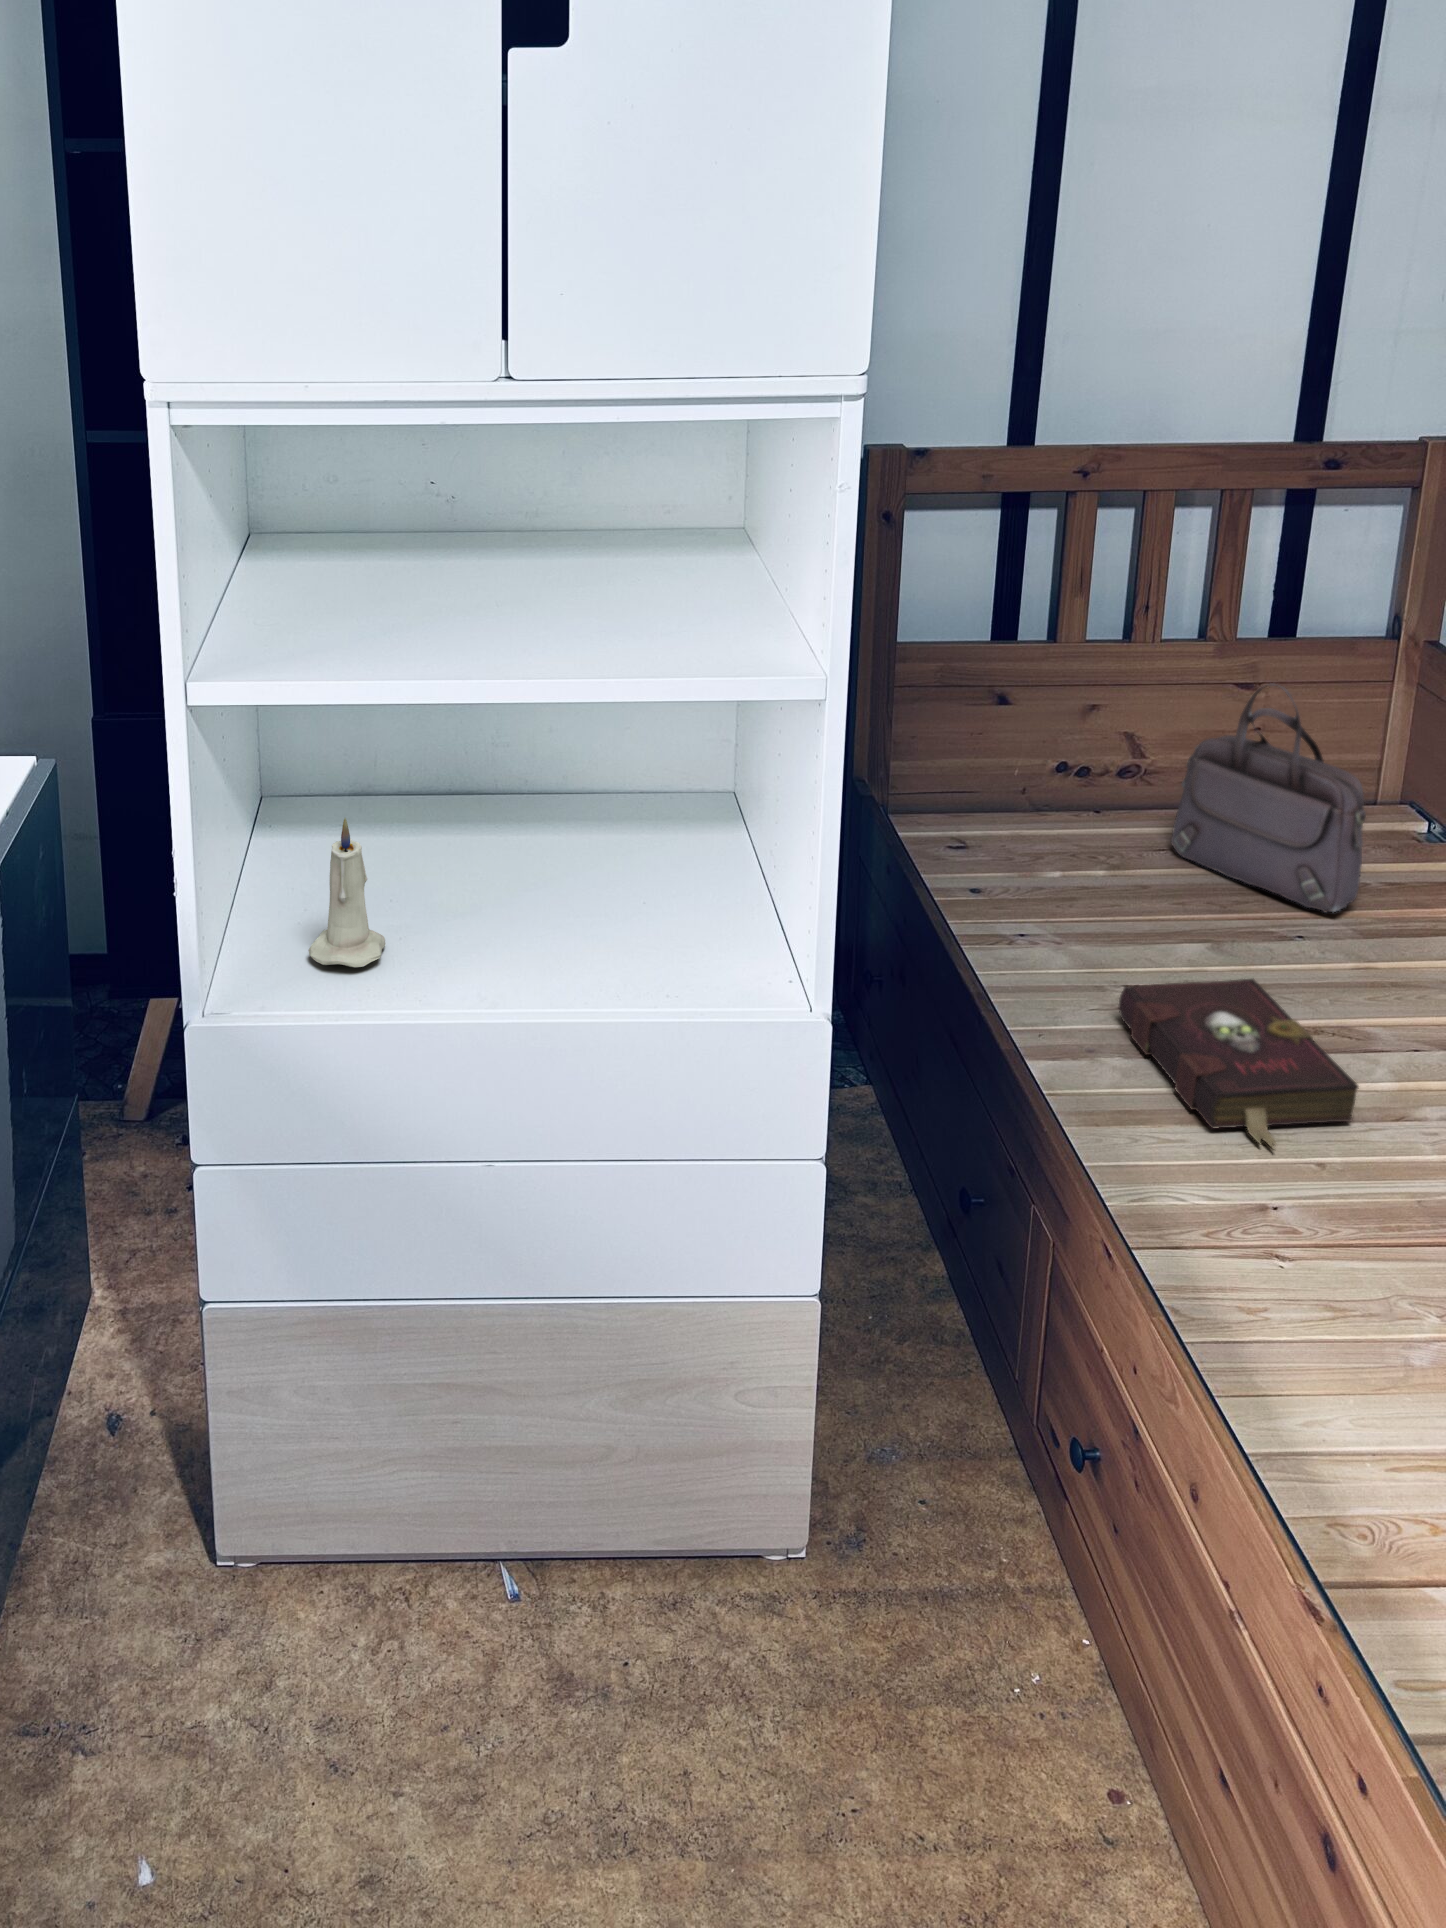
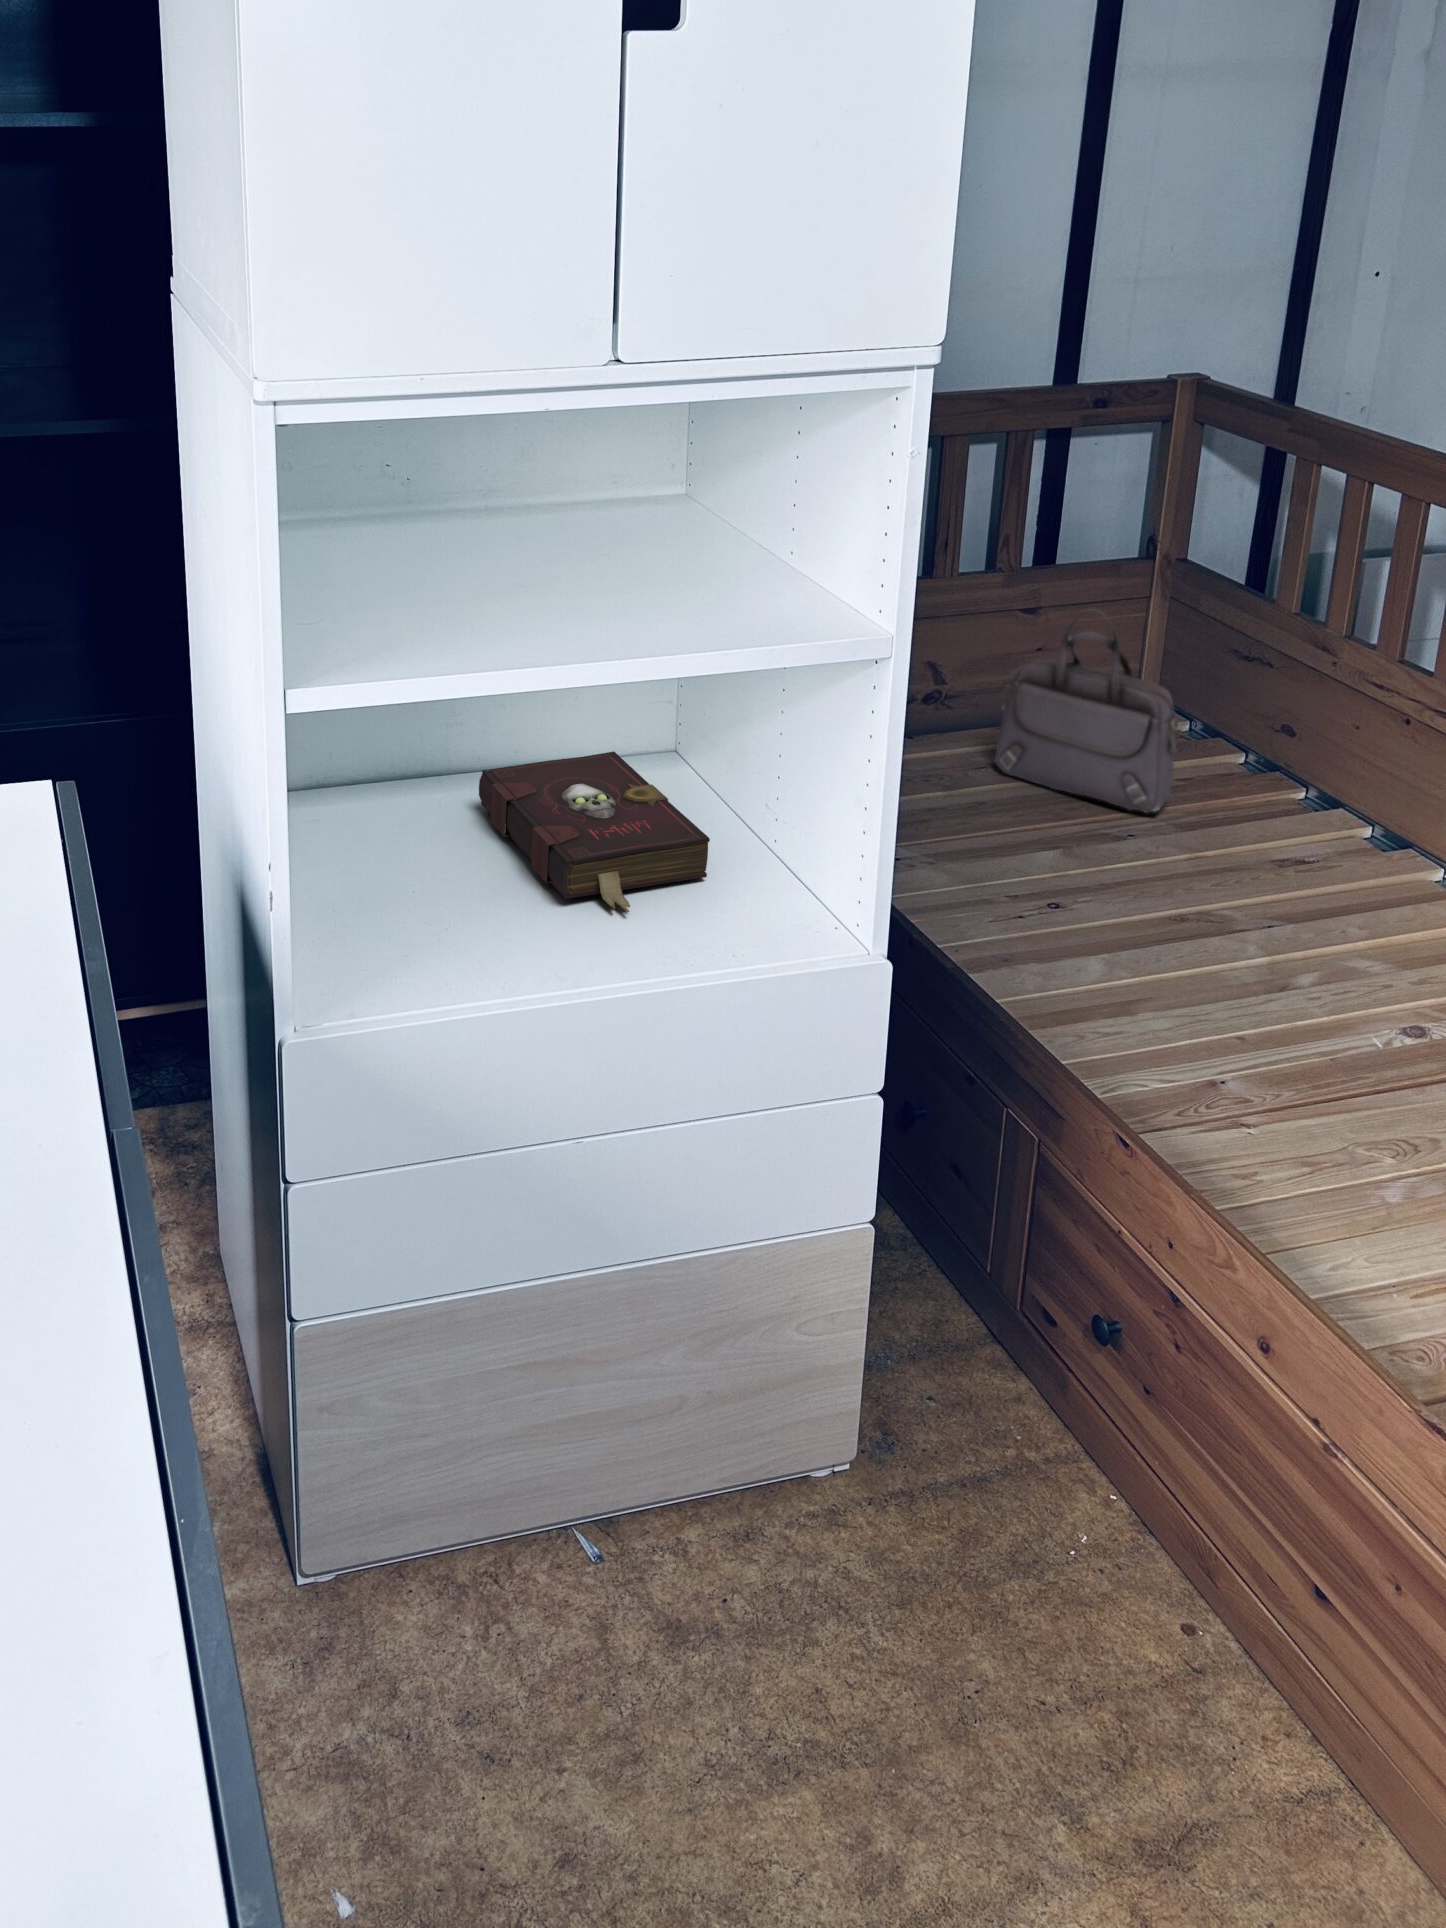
candle: present [308,818,385,967] -> none [369,811,445,963]
book: present [1119,979,1359,1149] -> present [479,752,710,912]

